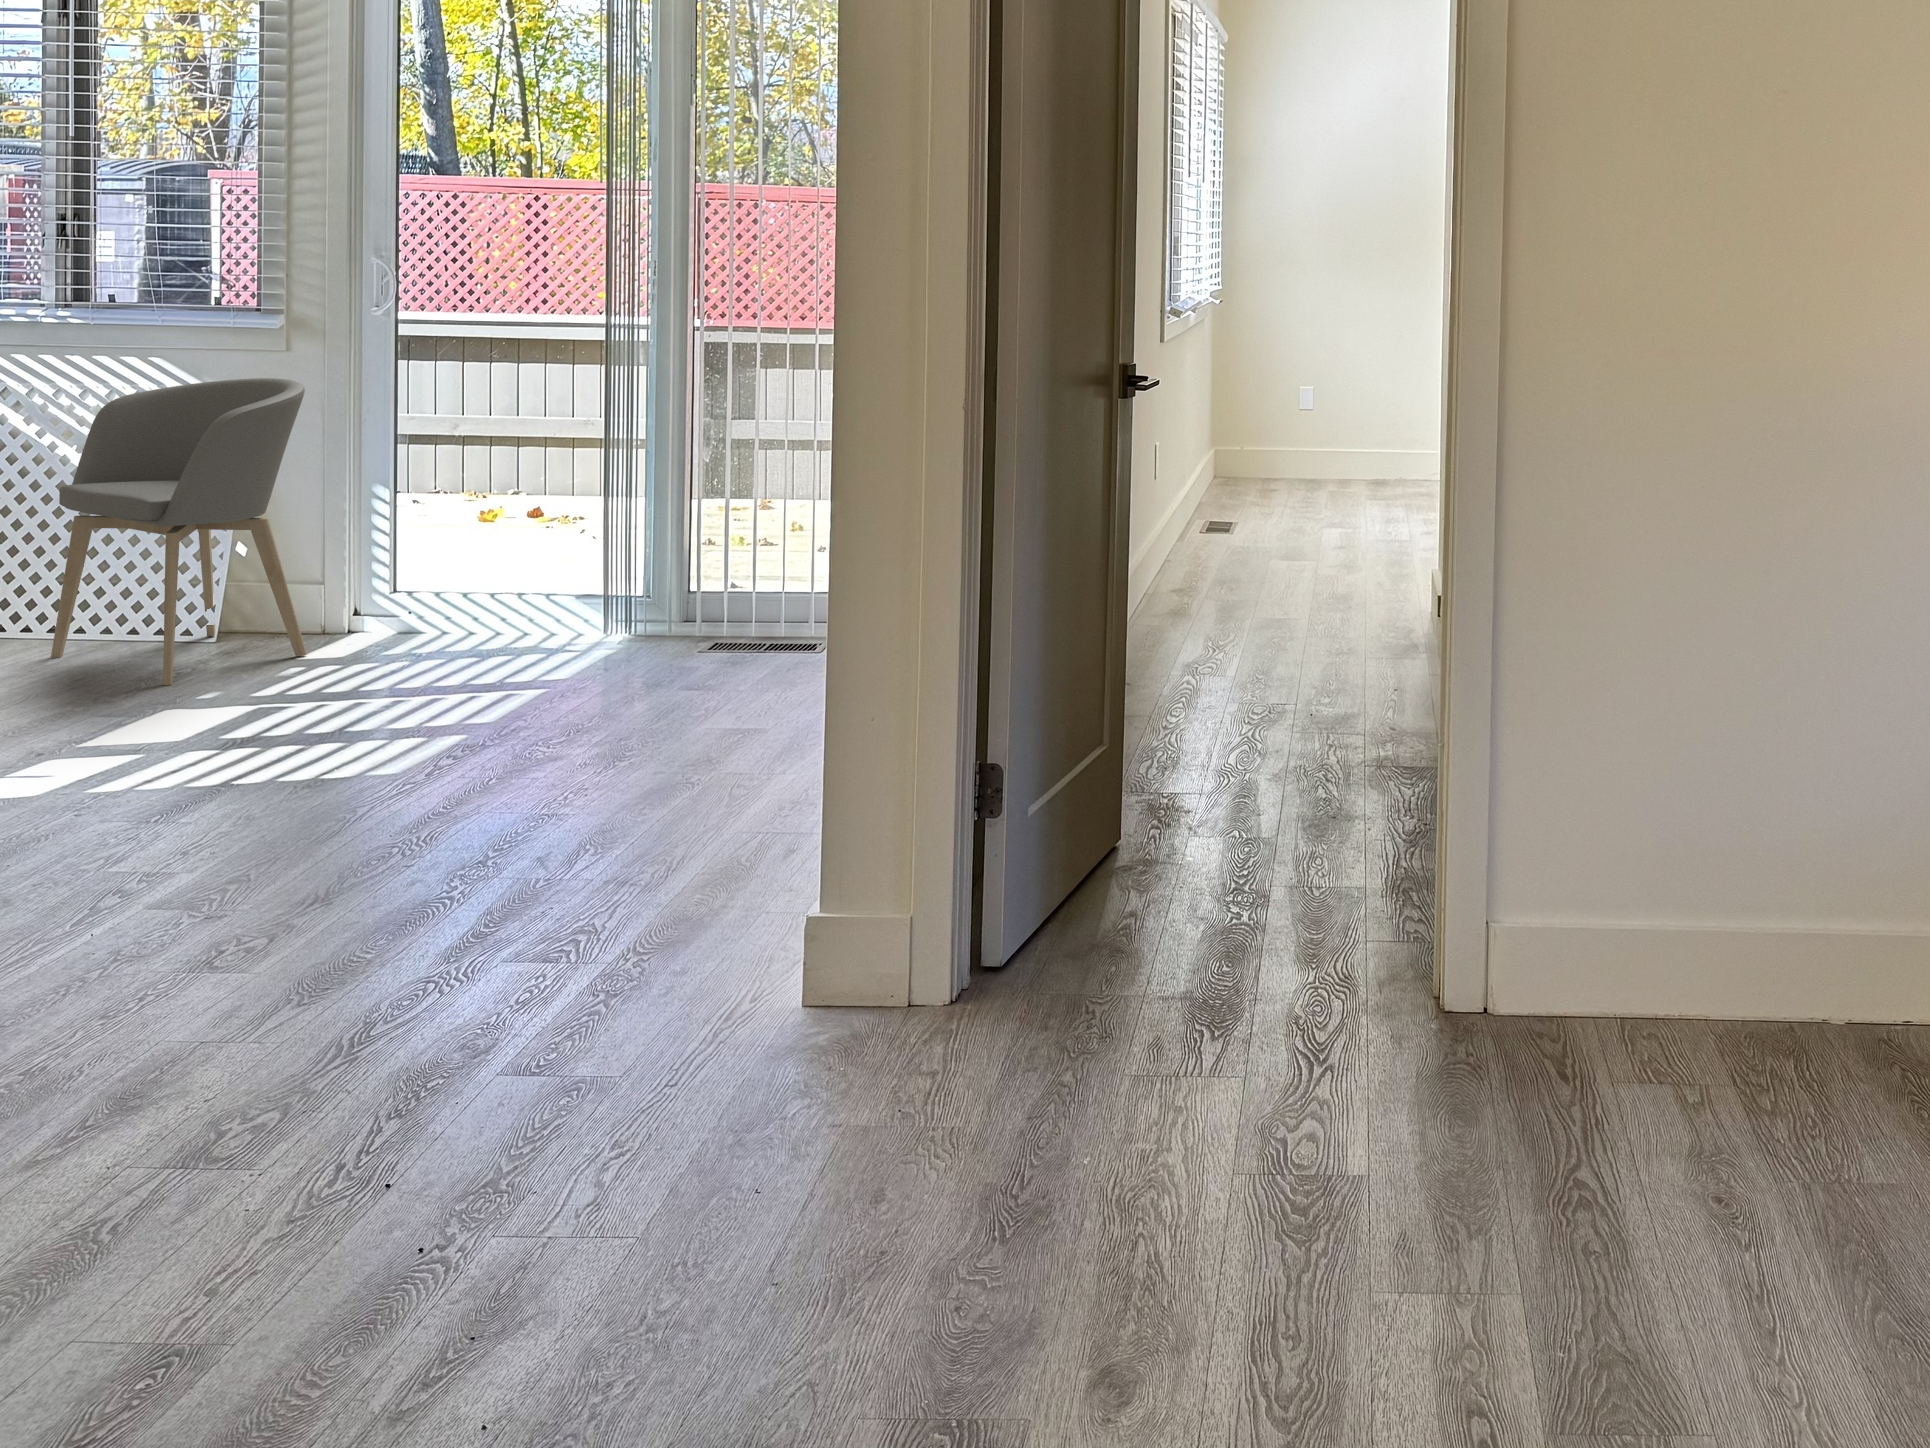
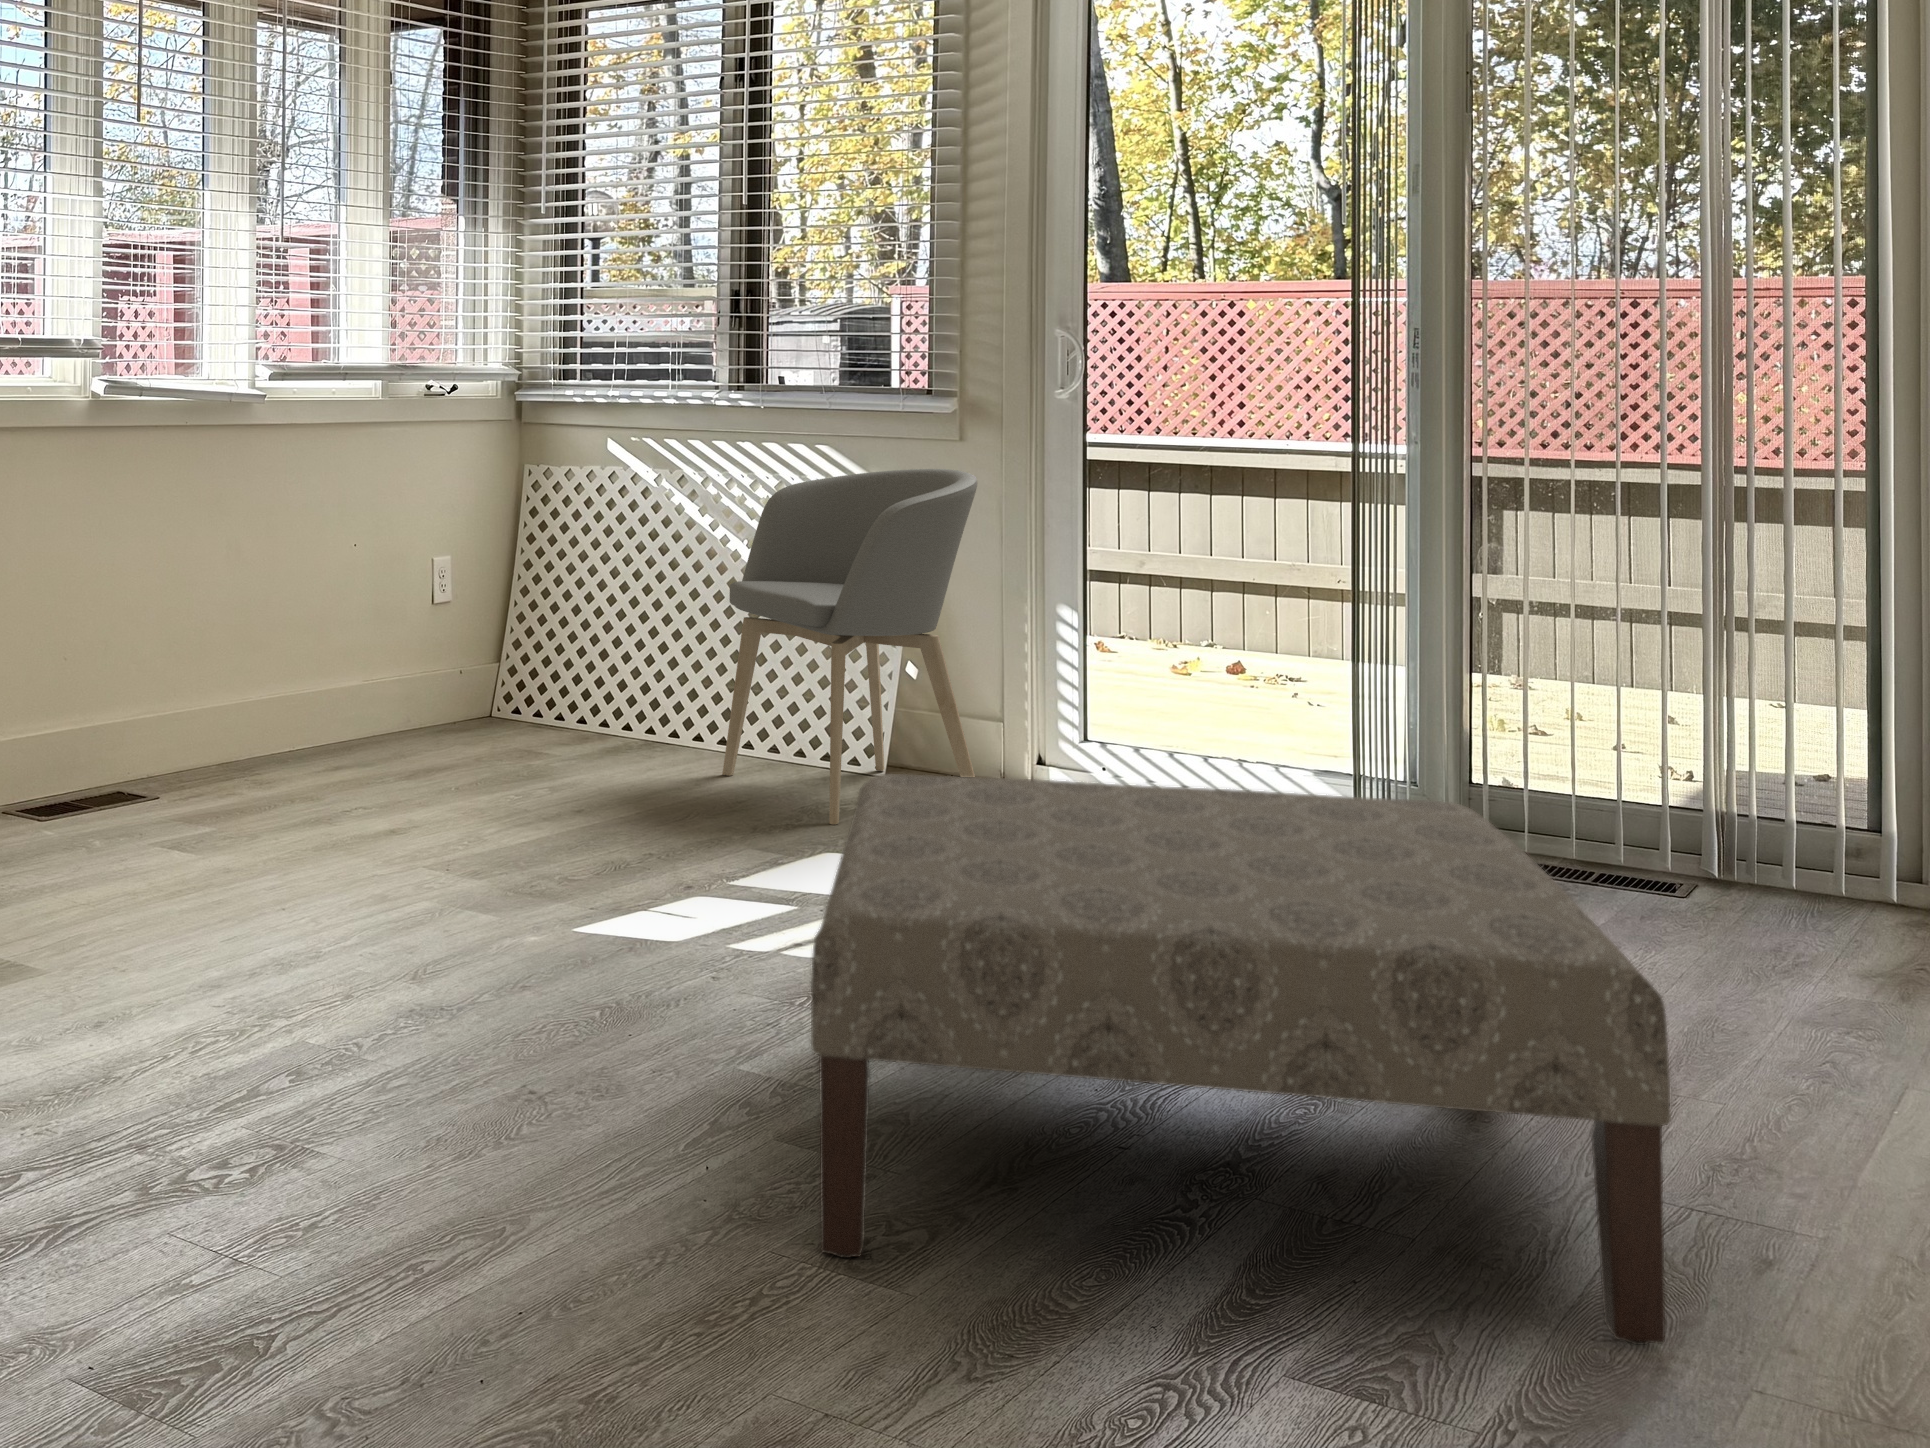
ottoman: none [163,606,736,978] -> present [811,774,1671,1345]

